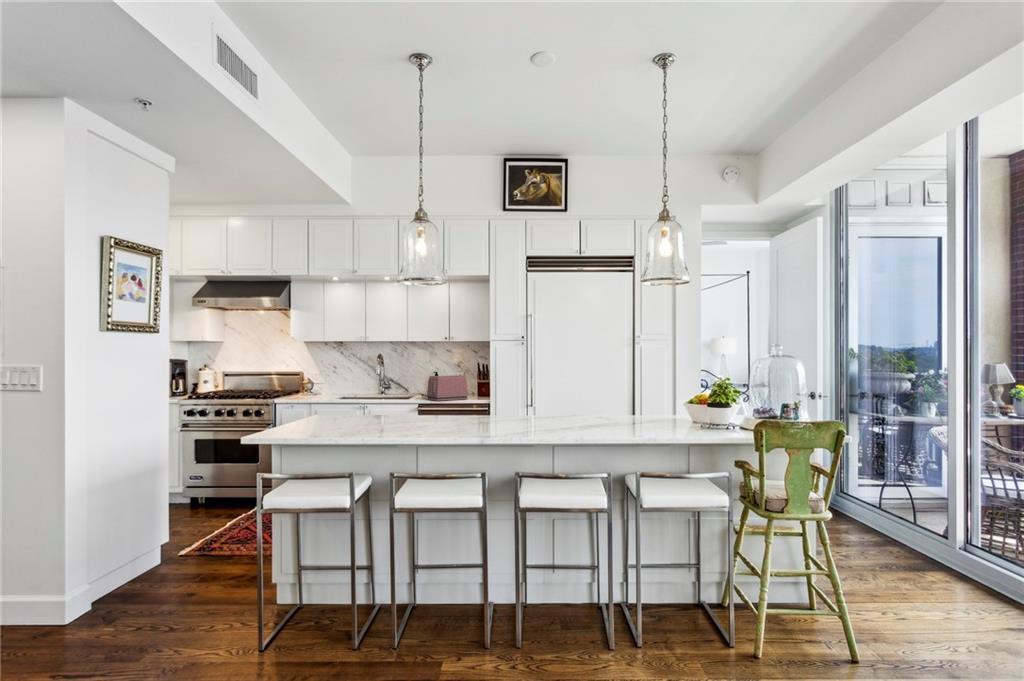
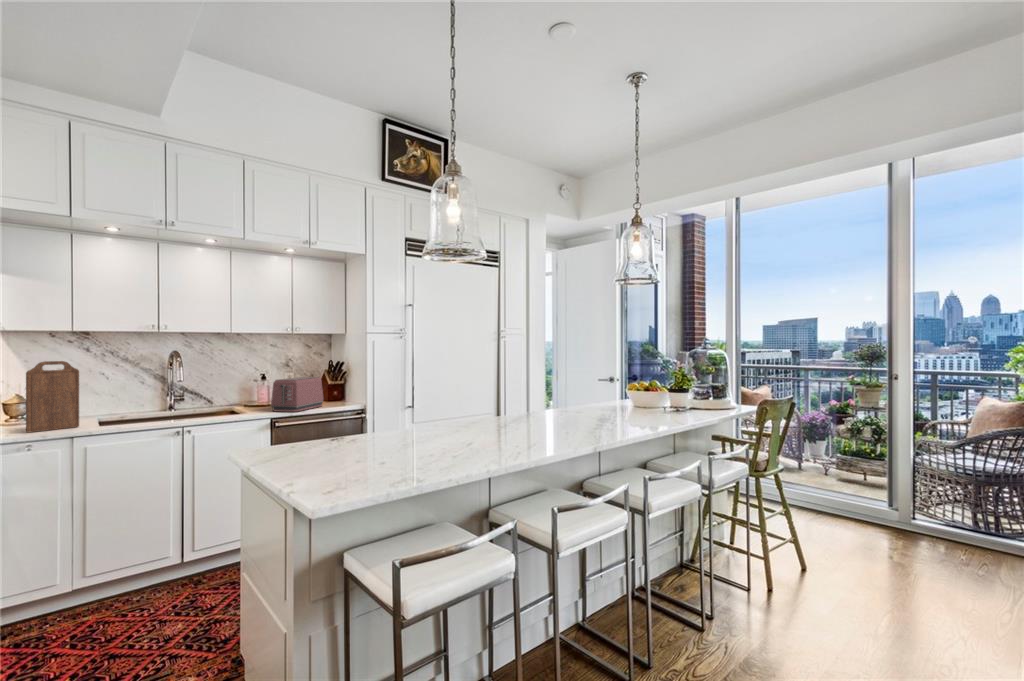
cutting board: none [297,359,321,399] -> present [26,361,79,433]

